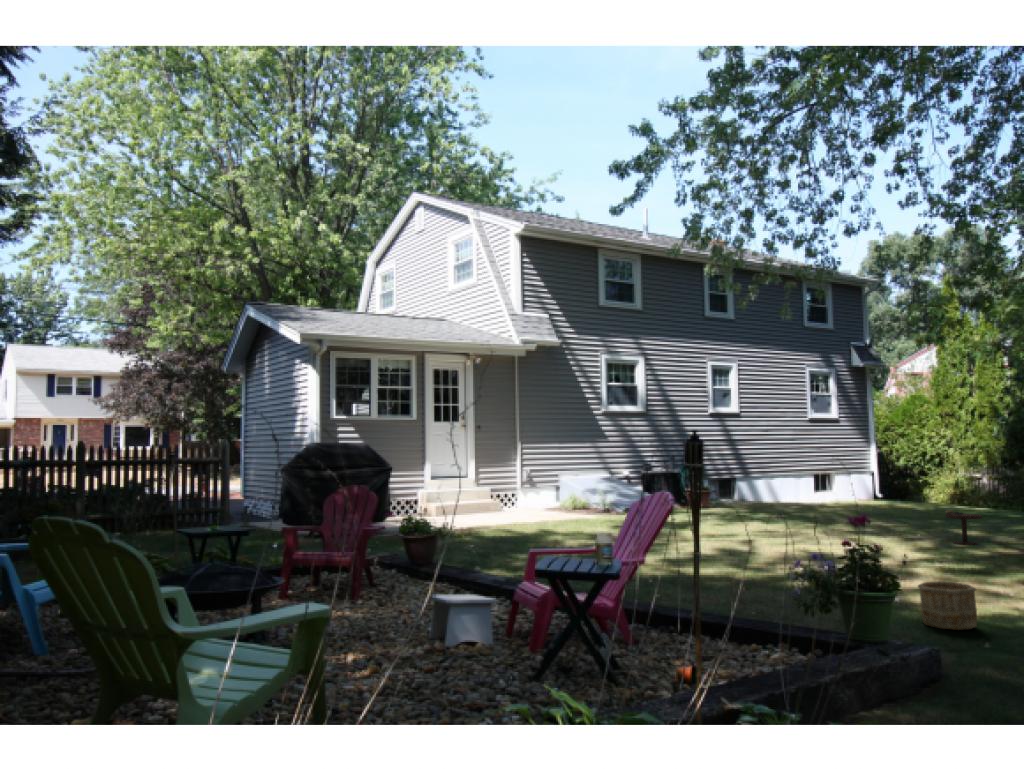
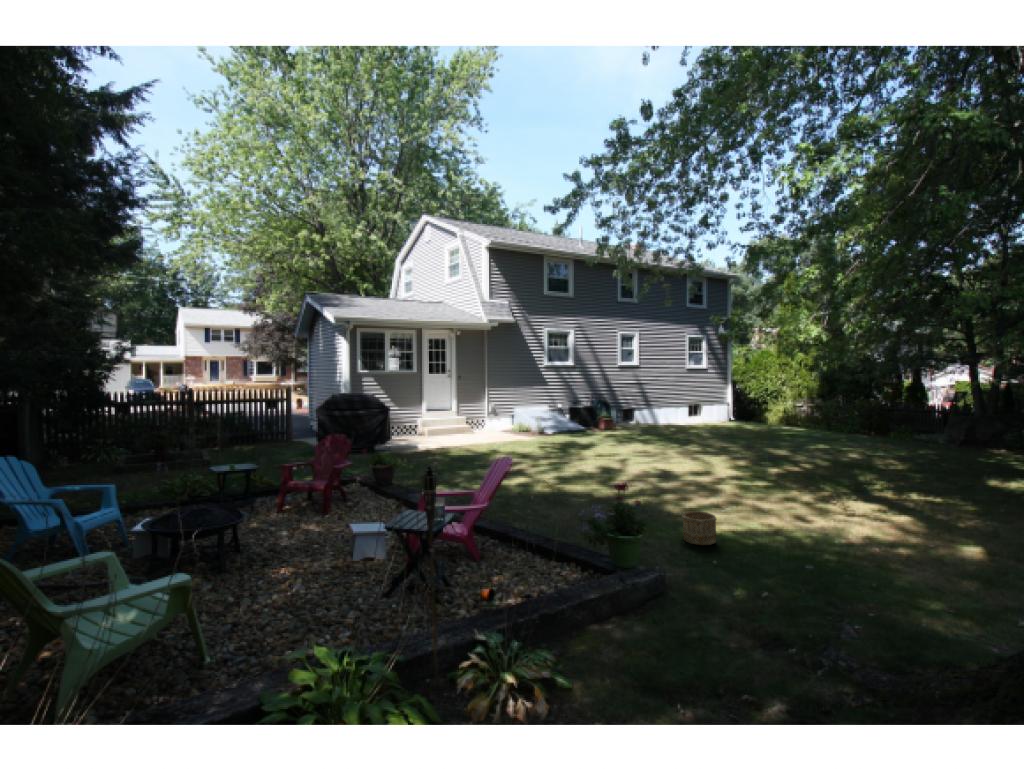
side table: present [945,510,982,545] -> none [733,451,756,491]

